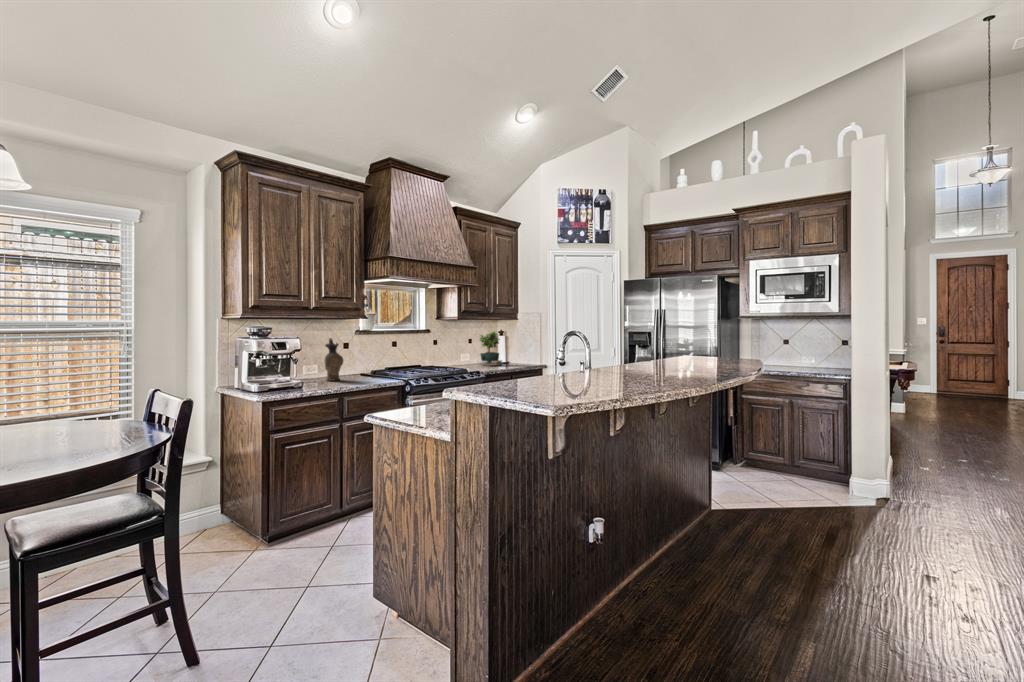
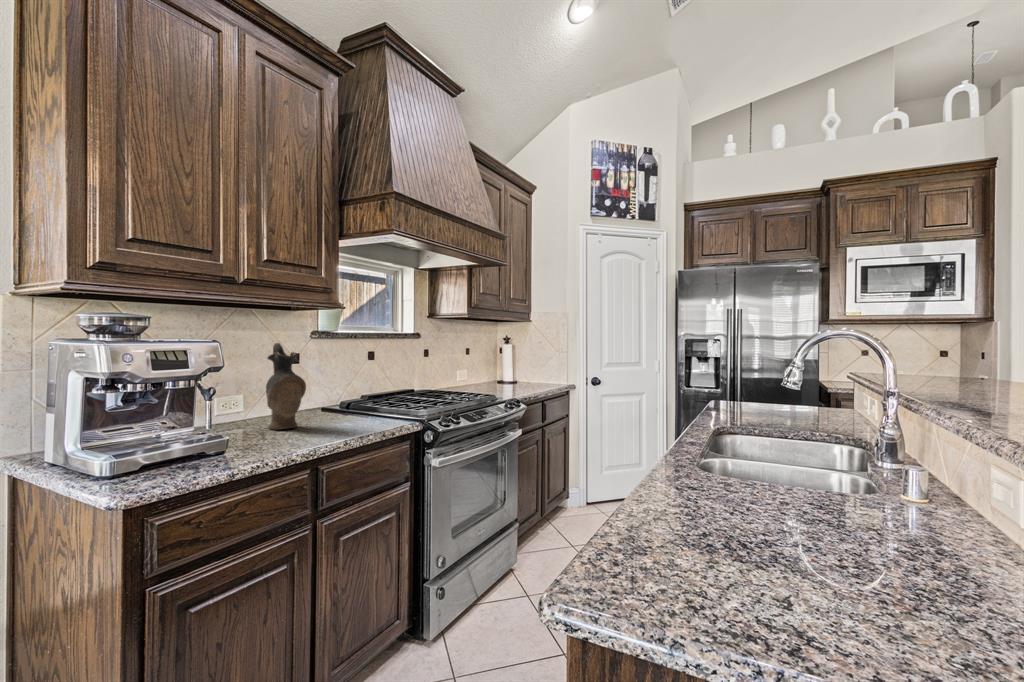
potted plant: present [477,332,502,366] -> none [478,336,515,388]

